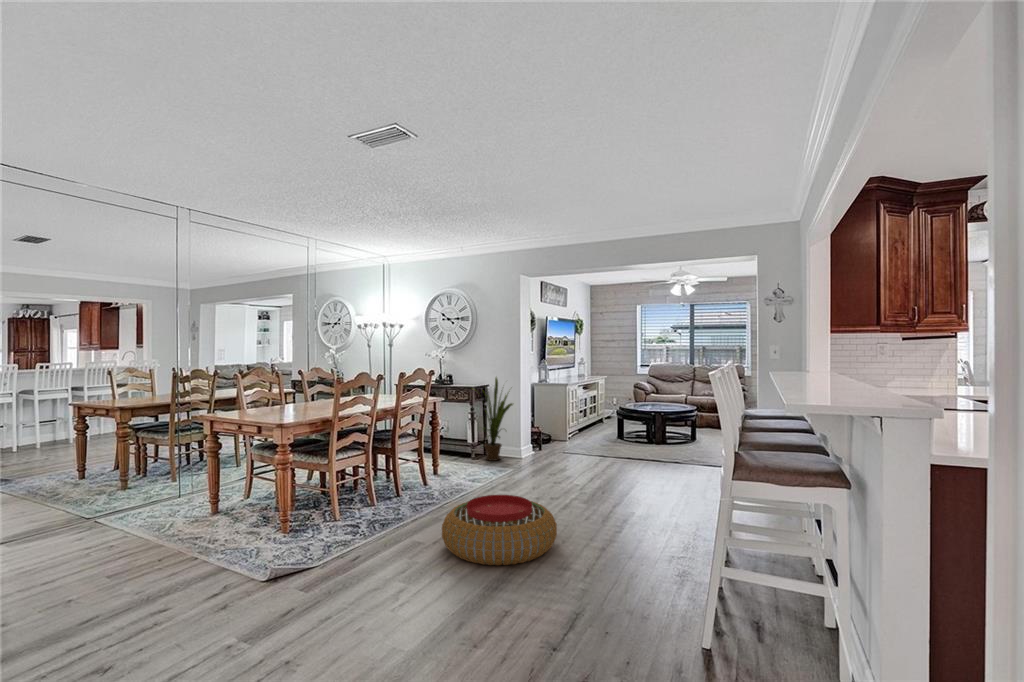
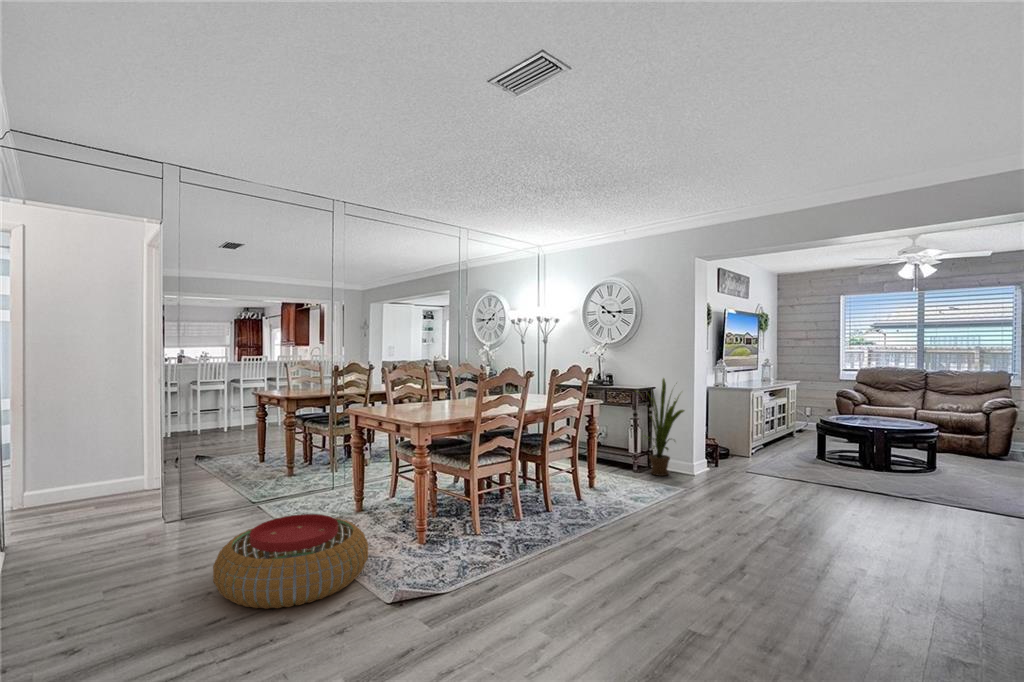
pouf: present [442,495,557,565] -> present [213,514,368,609]

